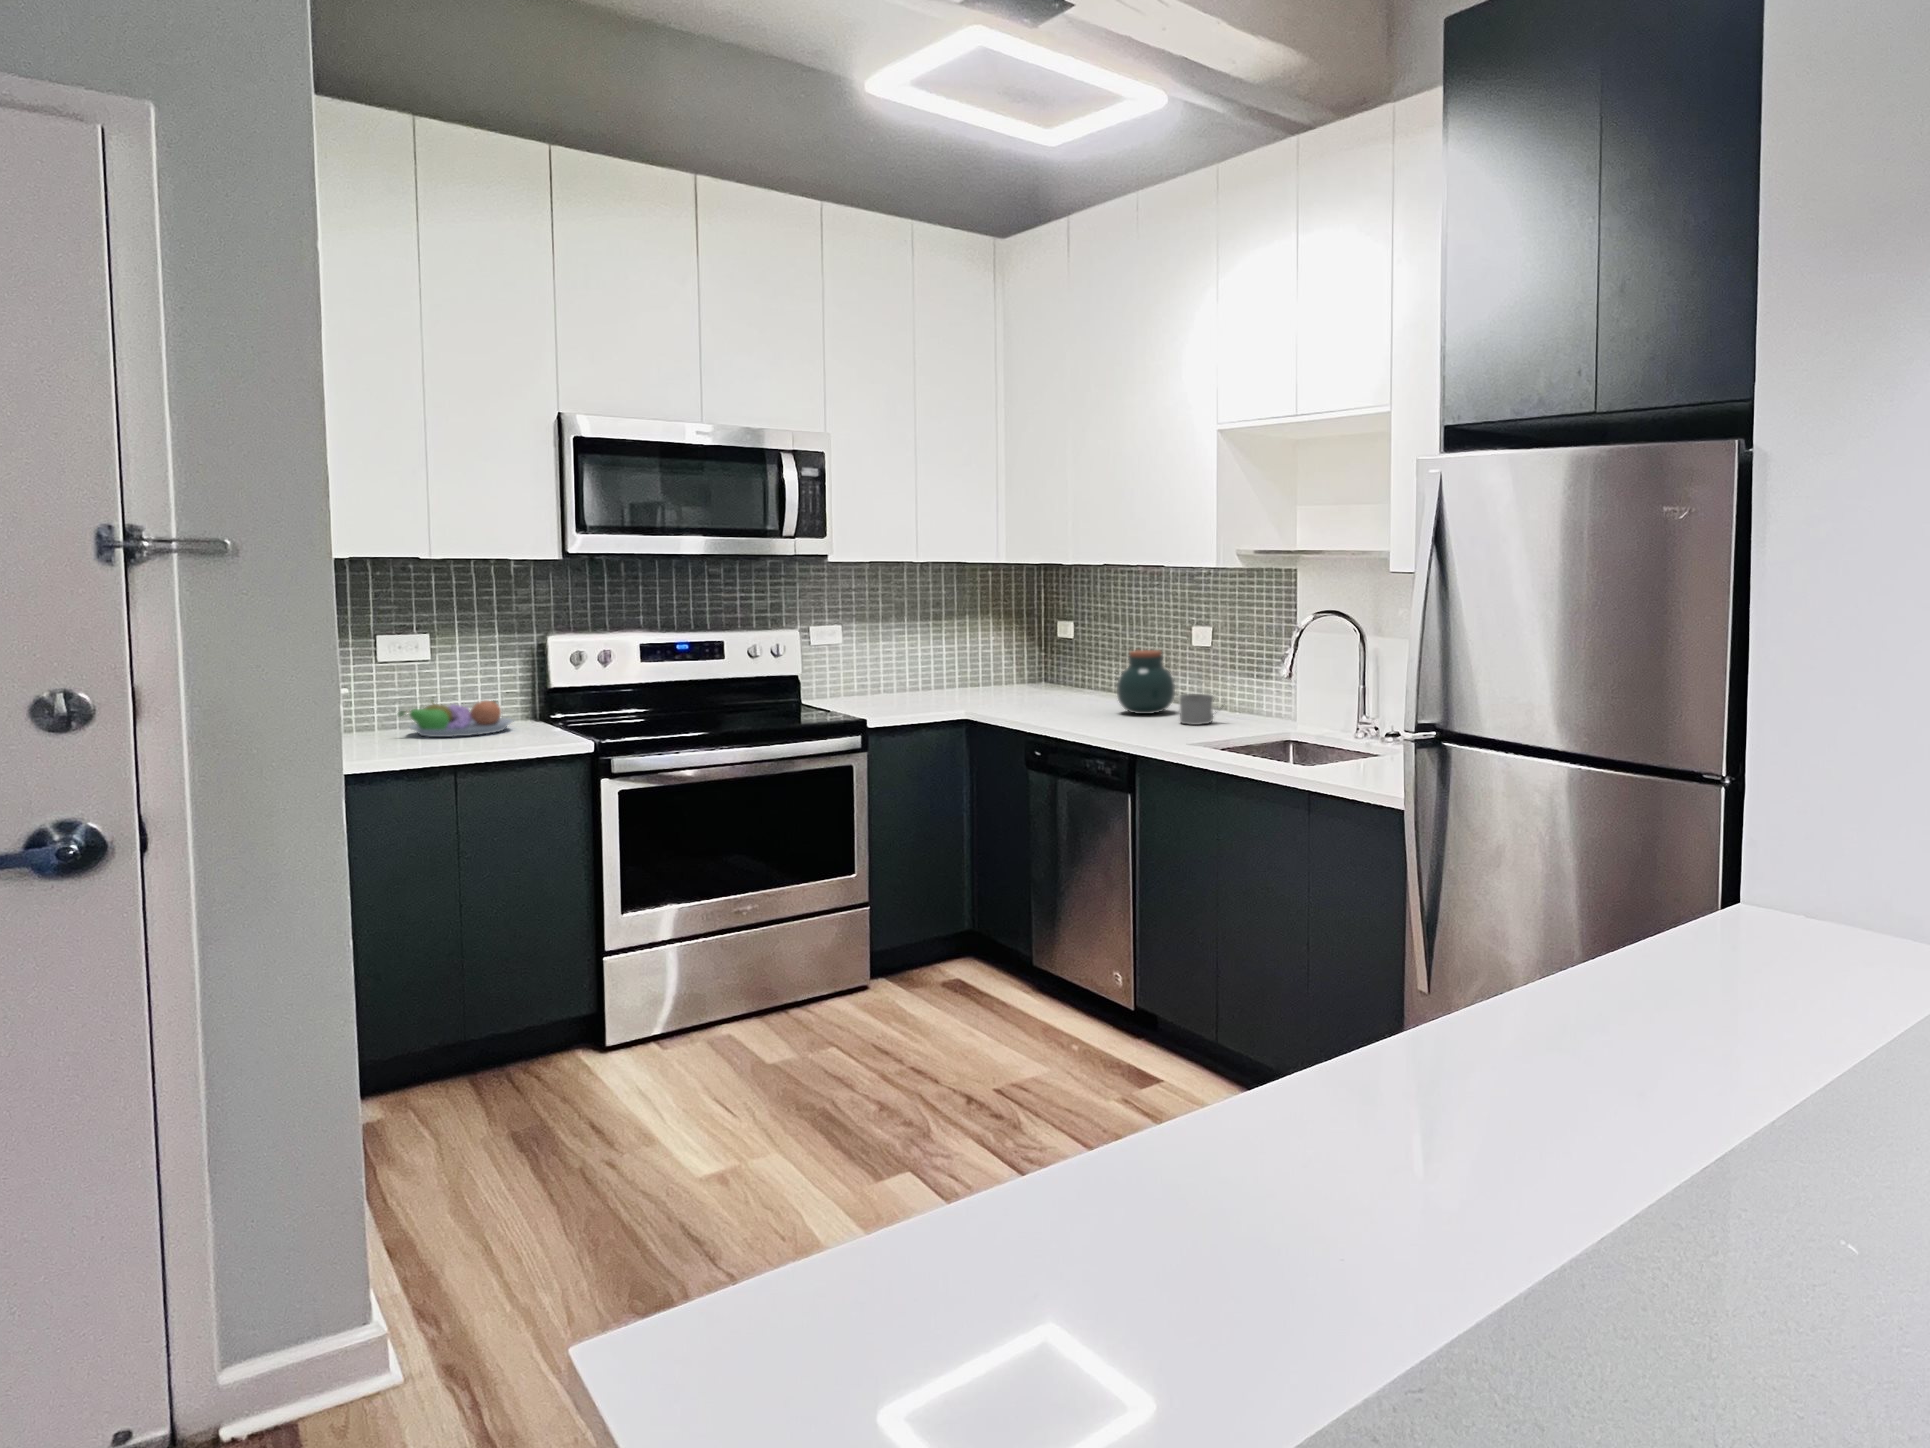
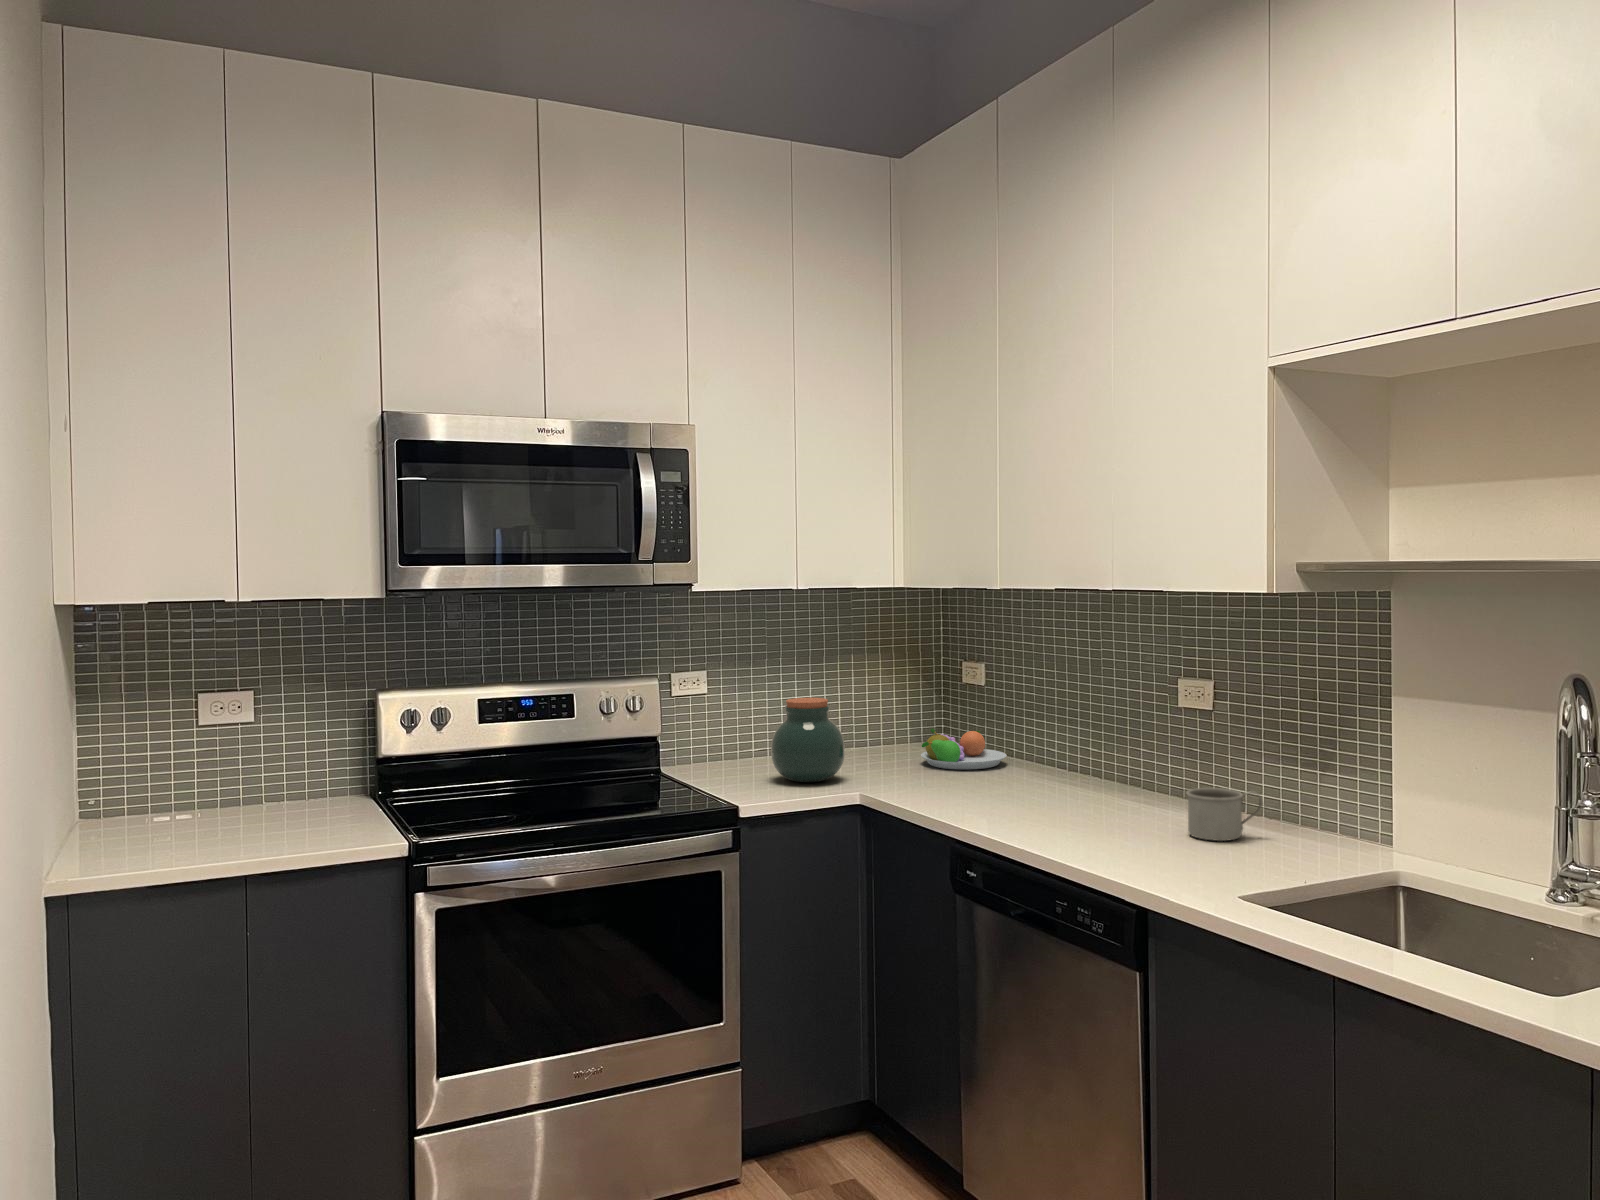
jar: present [1117,650,1175,714] -> present [771,698,845,782]
fruit bowl: present [398,700,514,737] -> present [921,729,1007,770]

